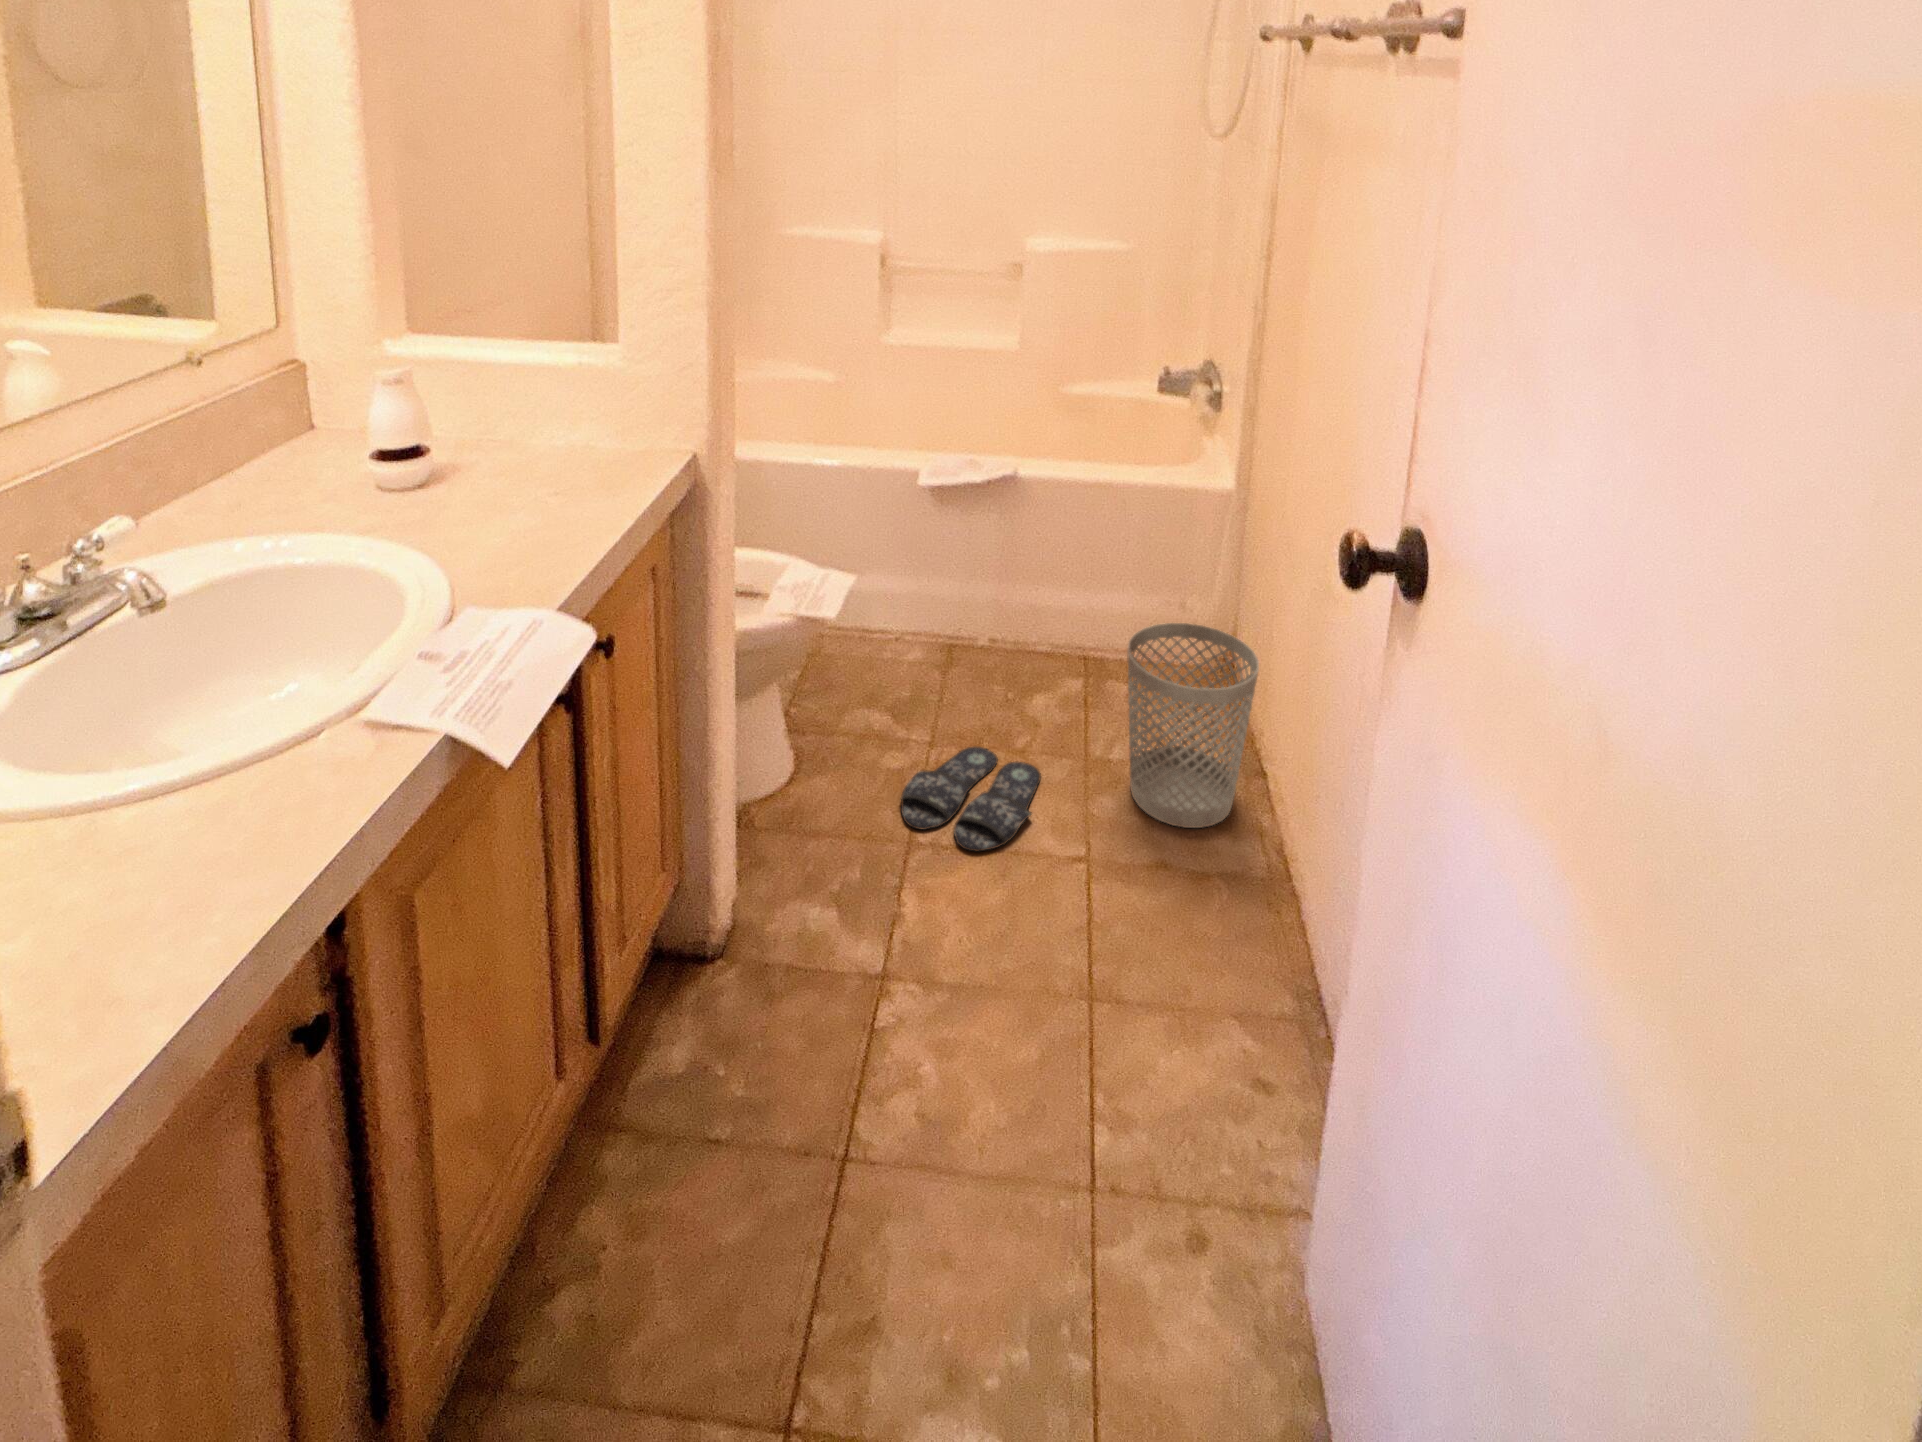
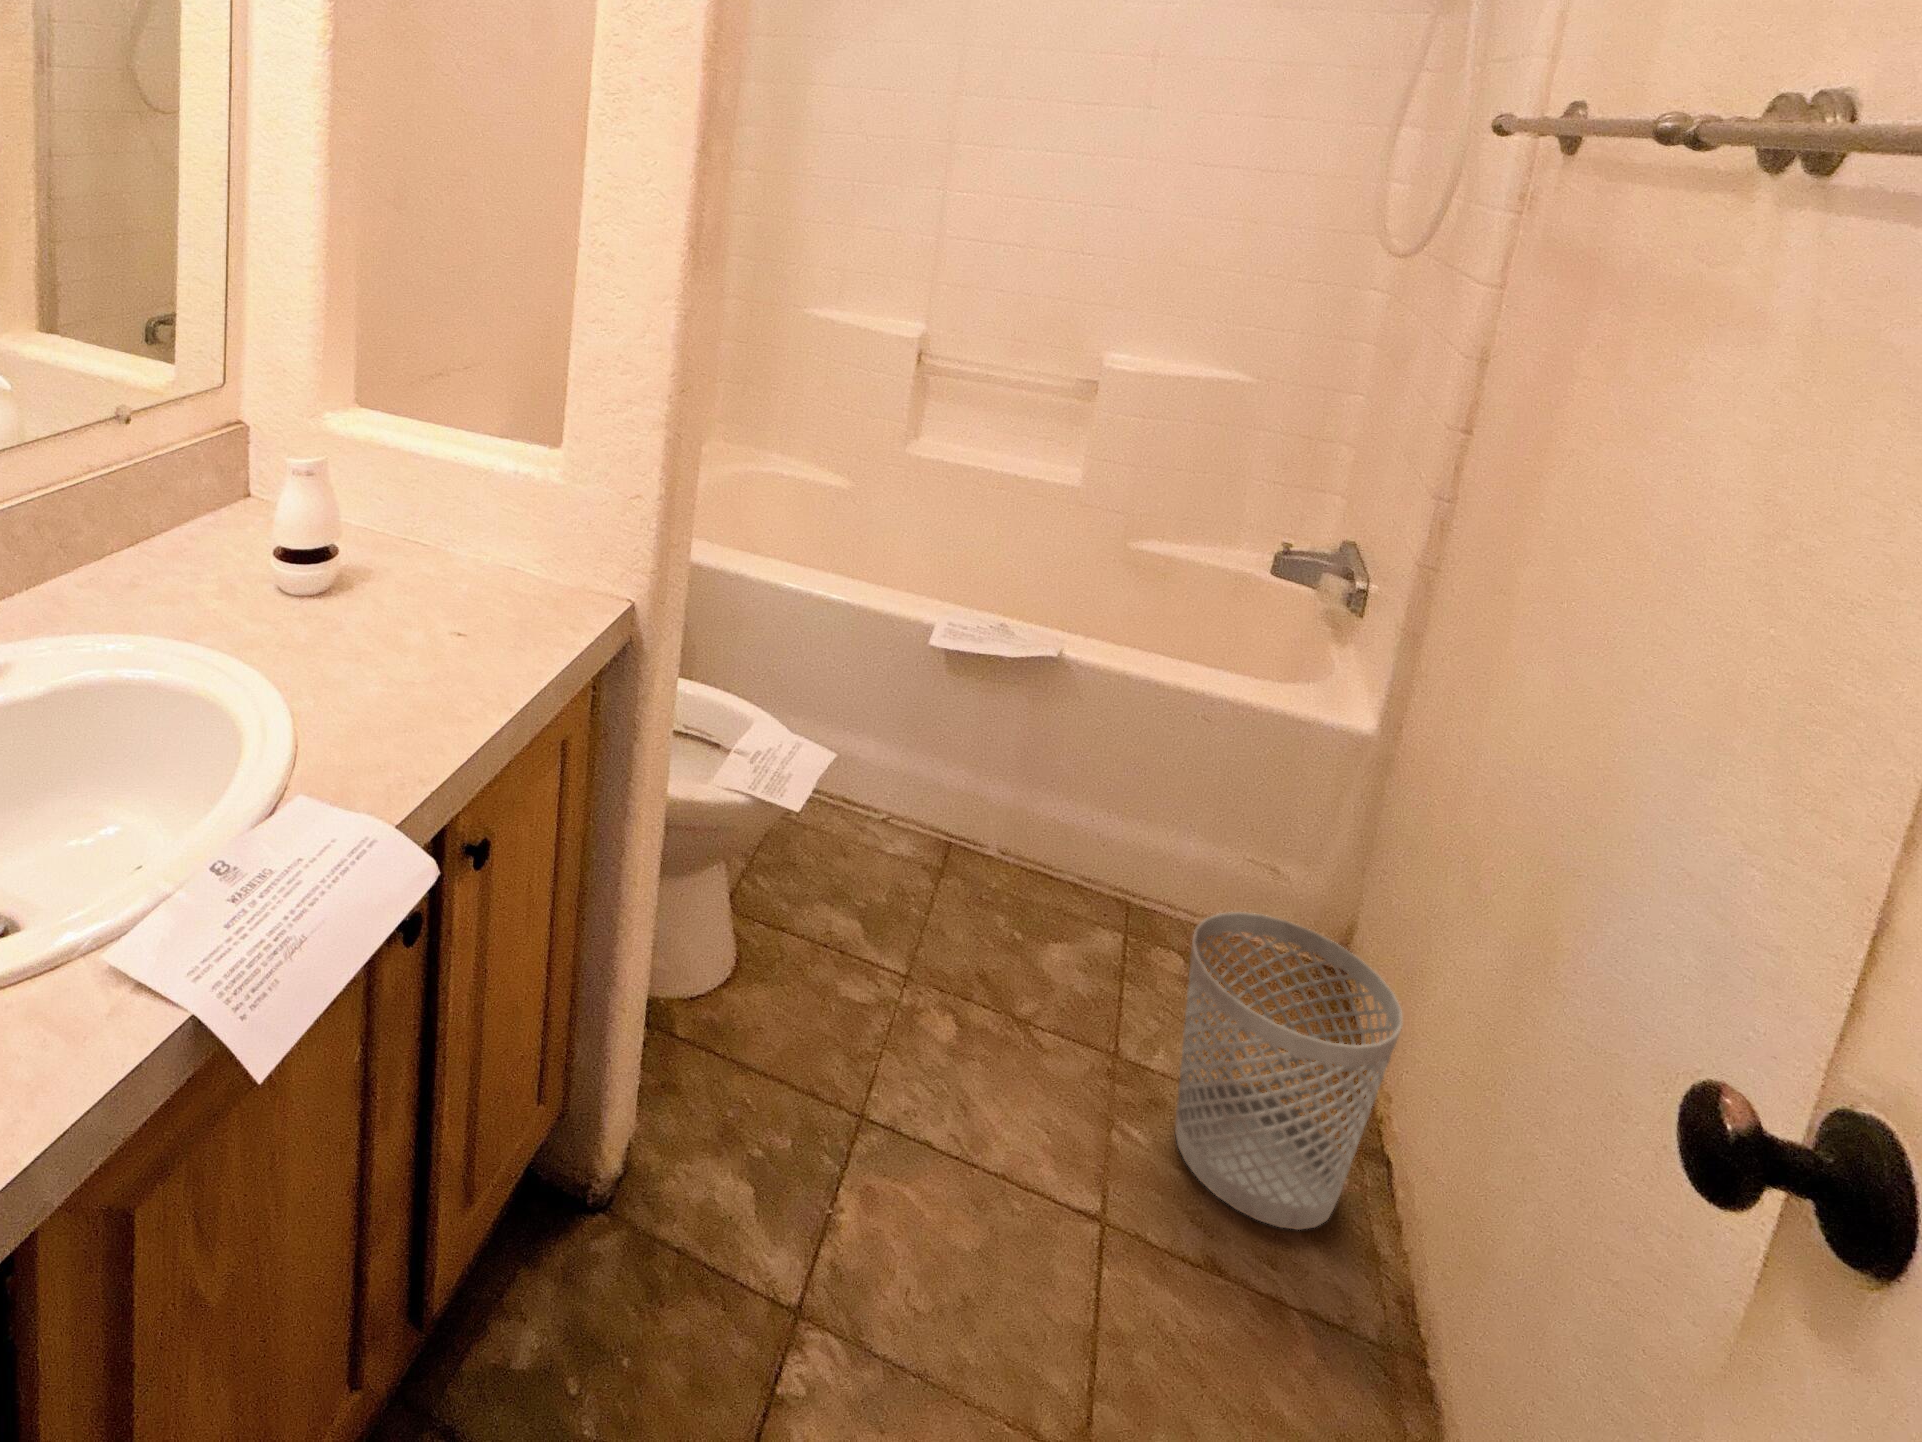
slippers: present [901,747,1041,851] -> none [850,1002,1045,1164]

